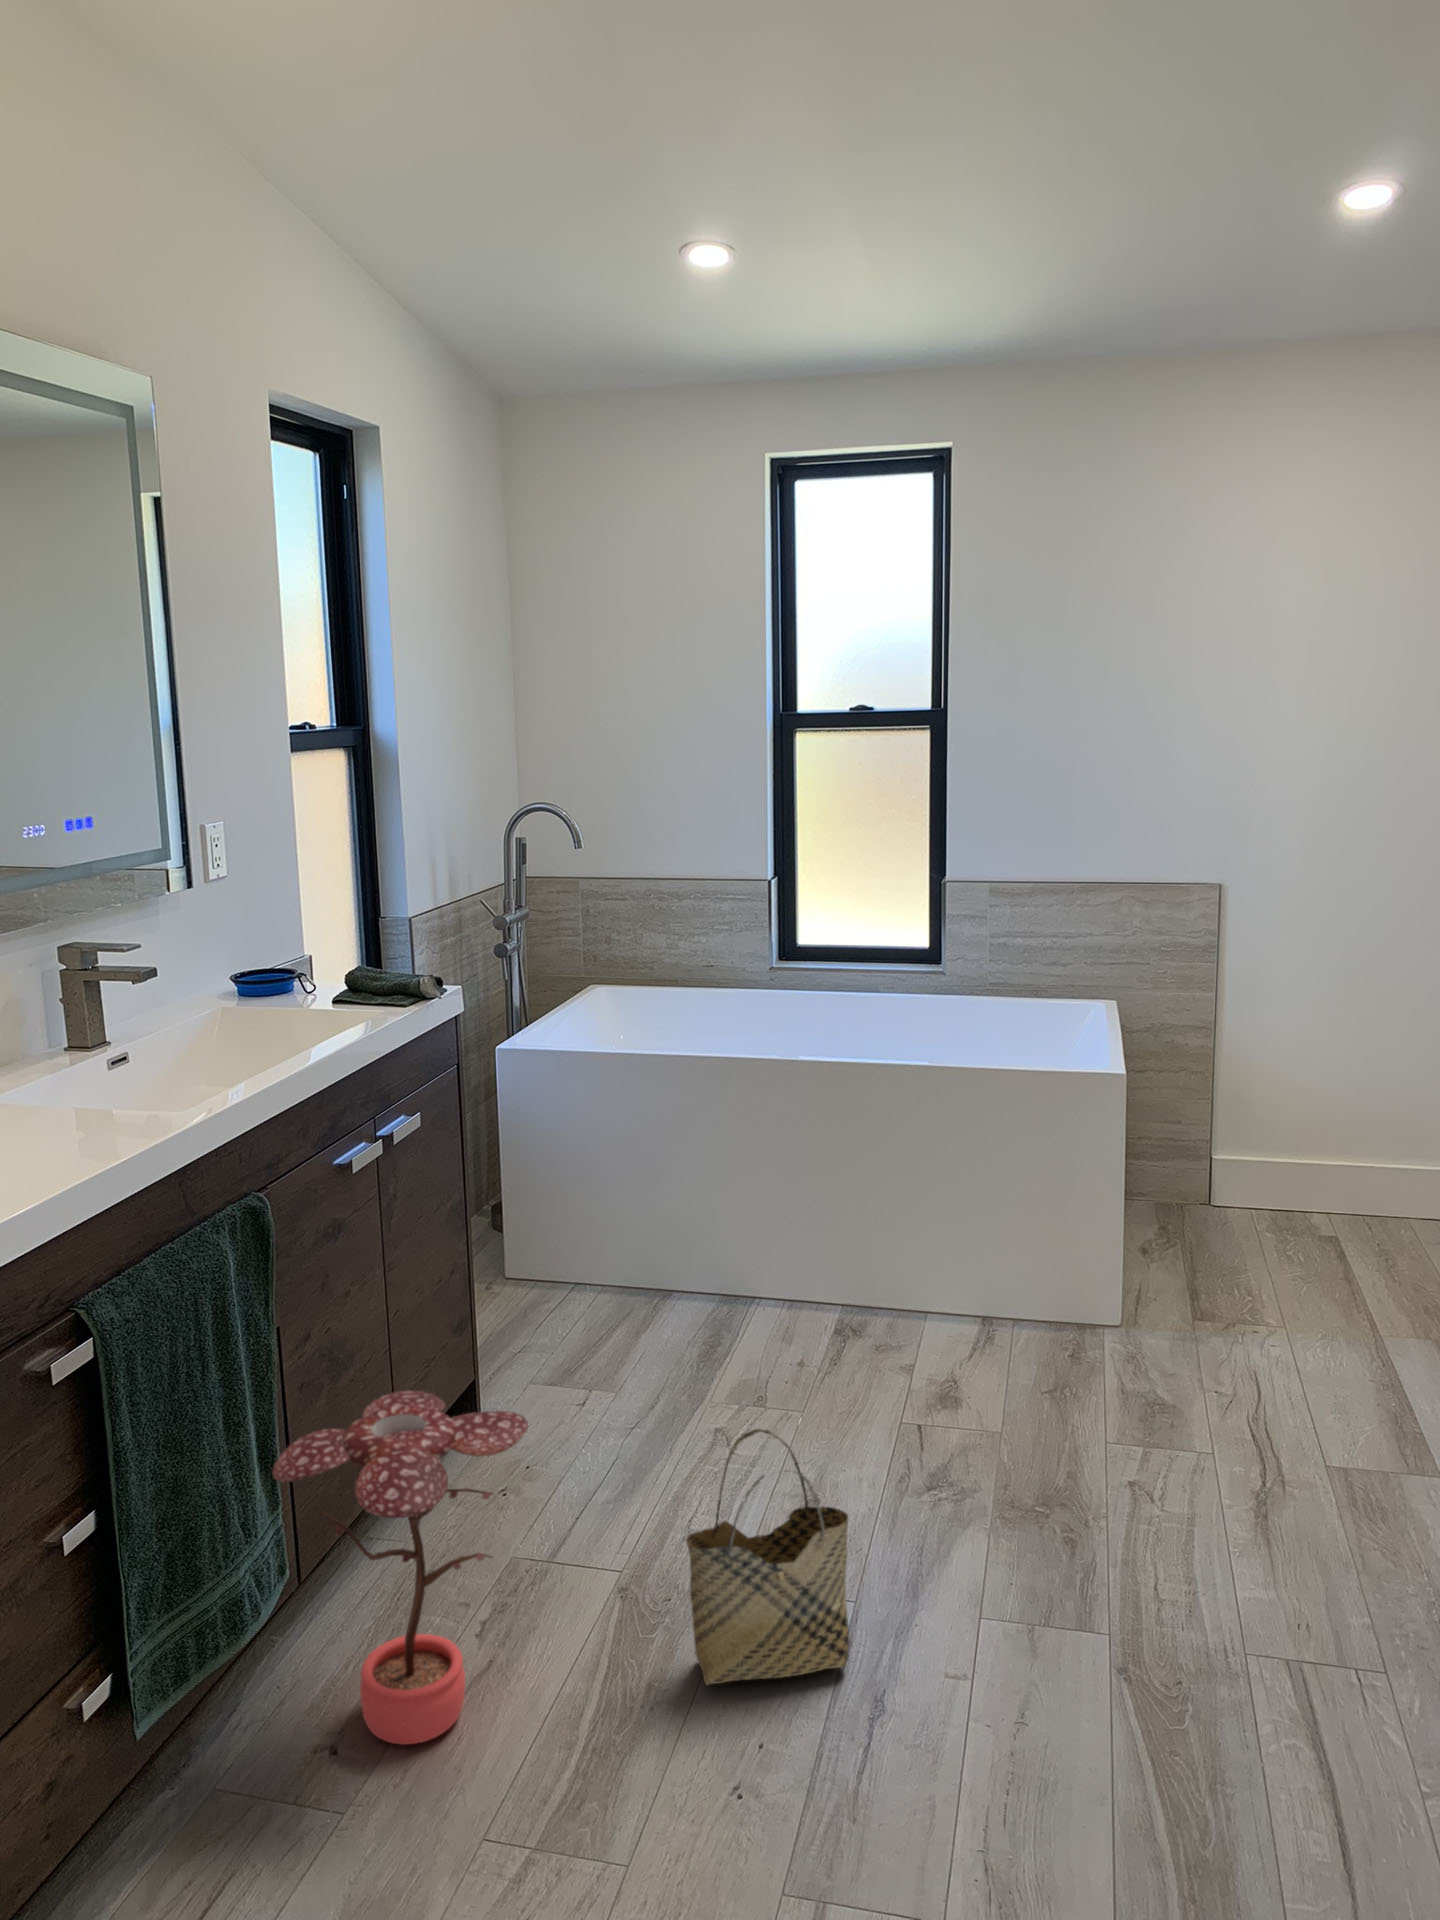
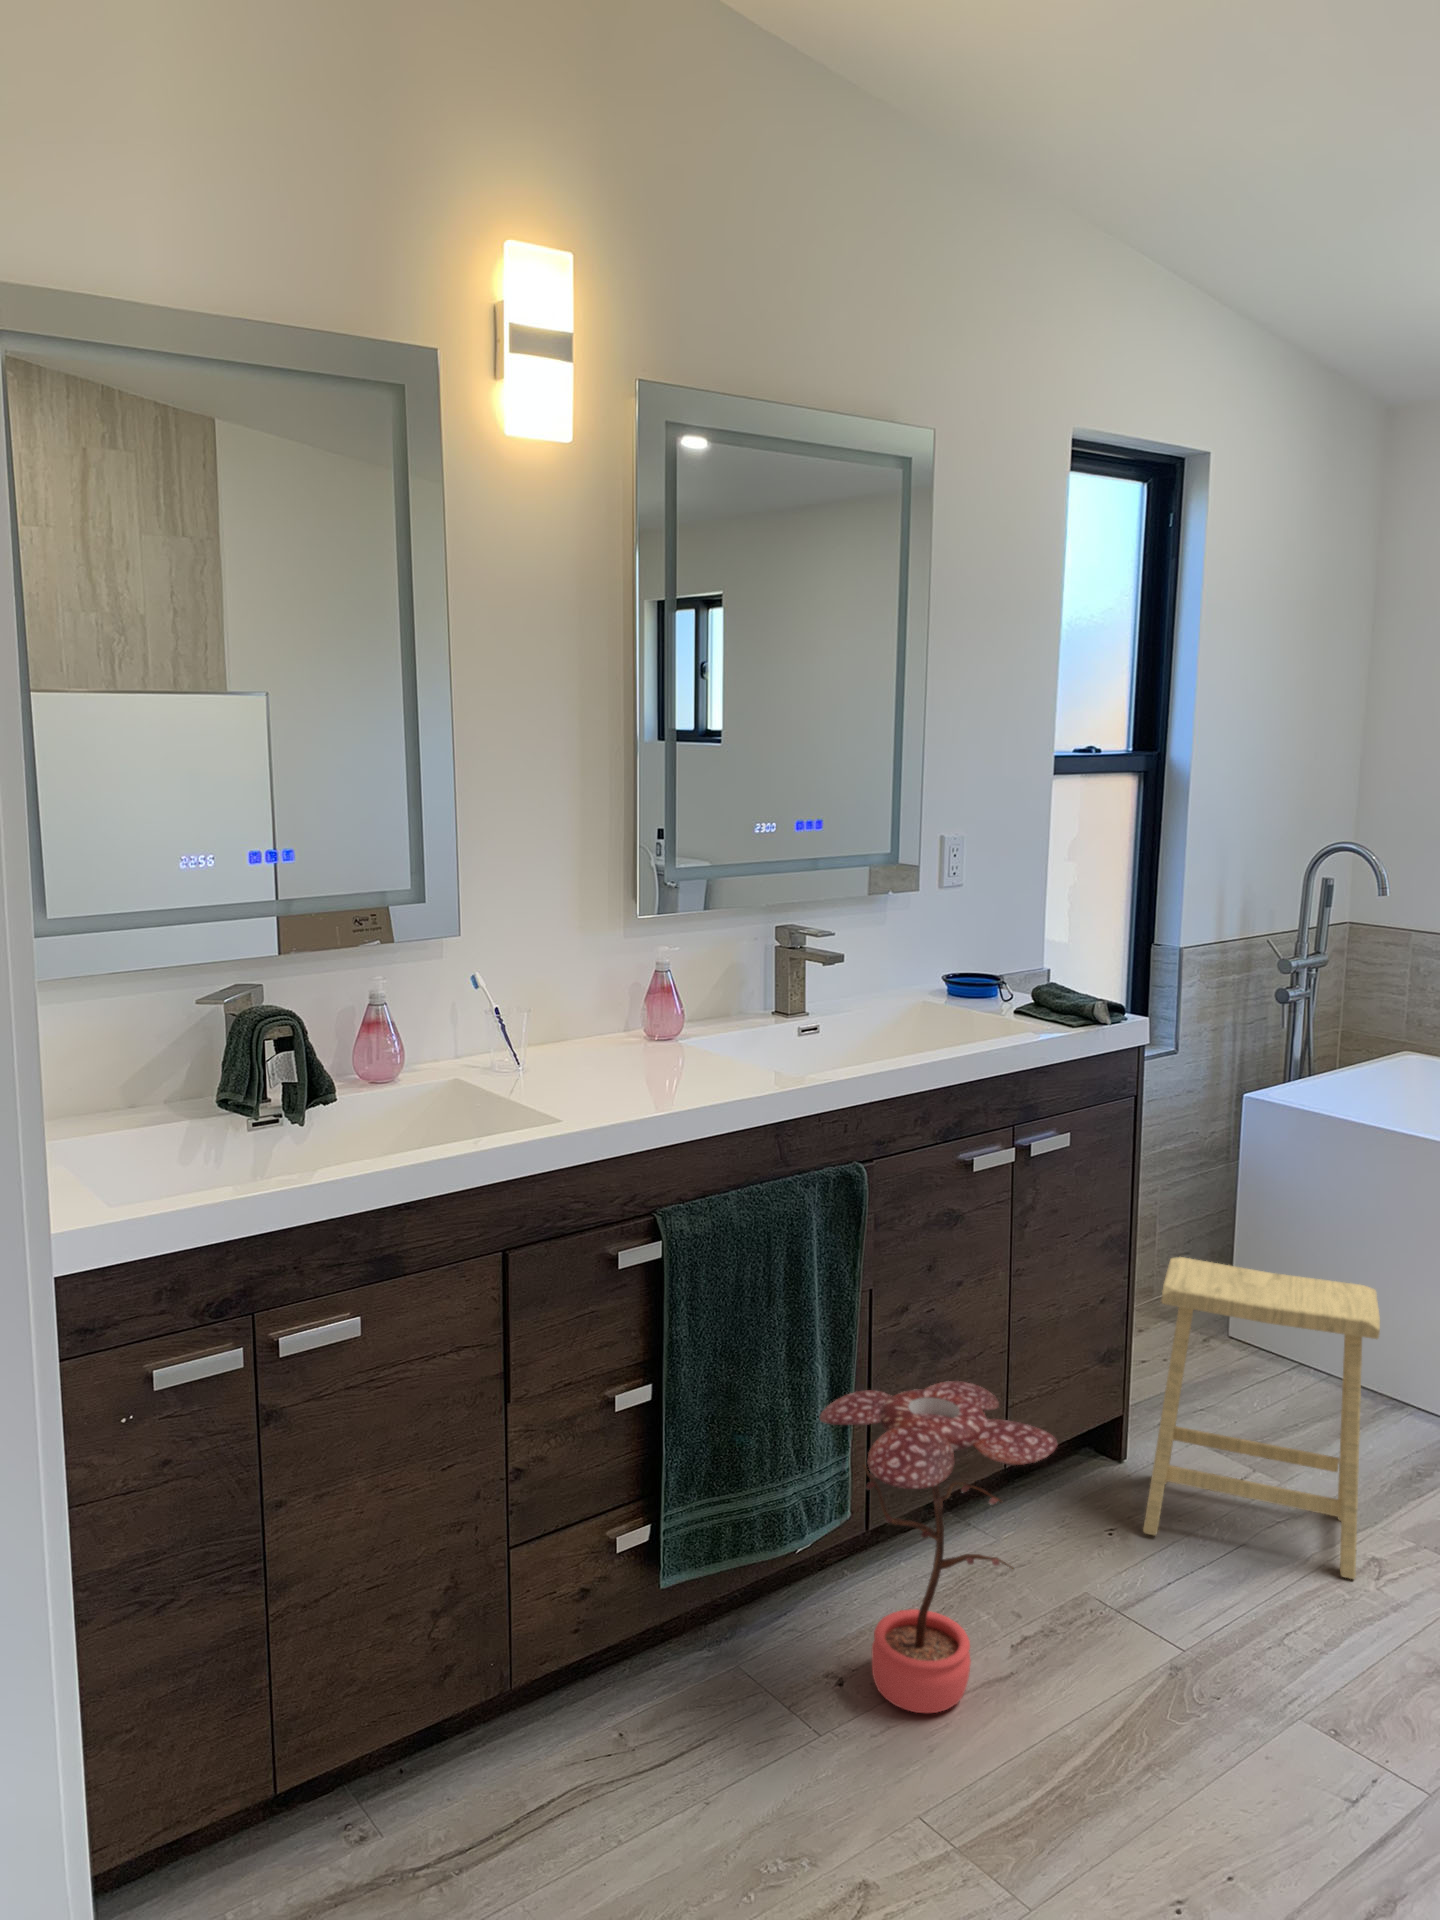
footstool: none [511,1197,719,1483] -> present [1143,1257,1380,1579]
woven basket: present [686,1429,849,1685] -> none [1203,1544,1412,1848]

